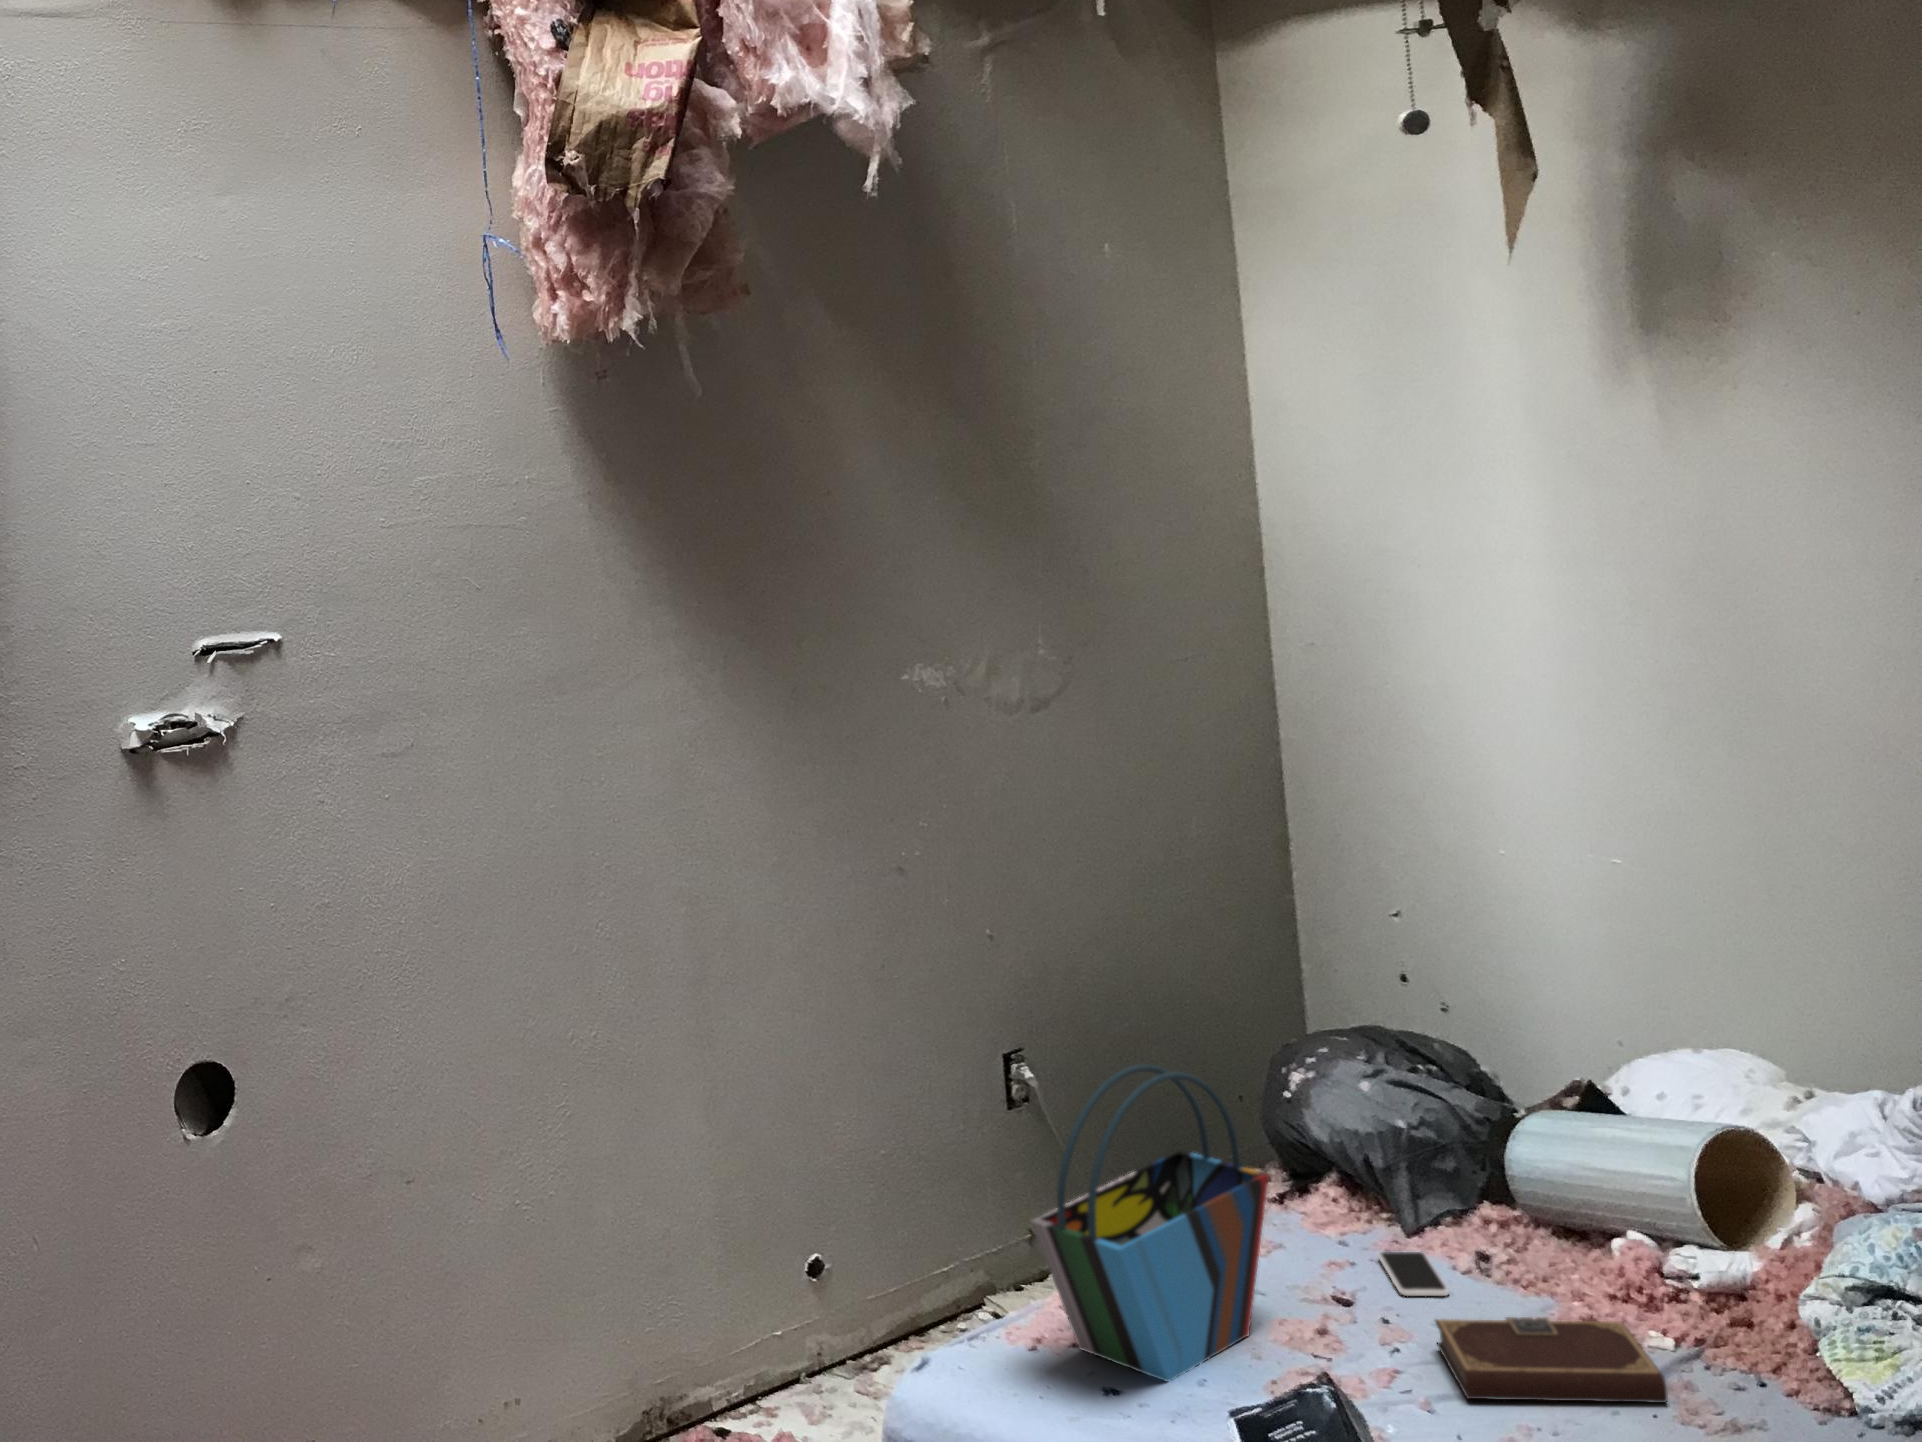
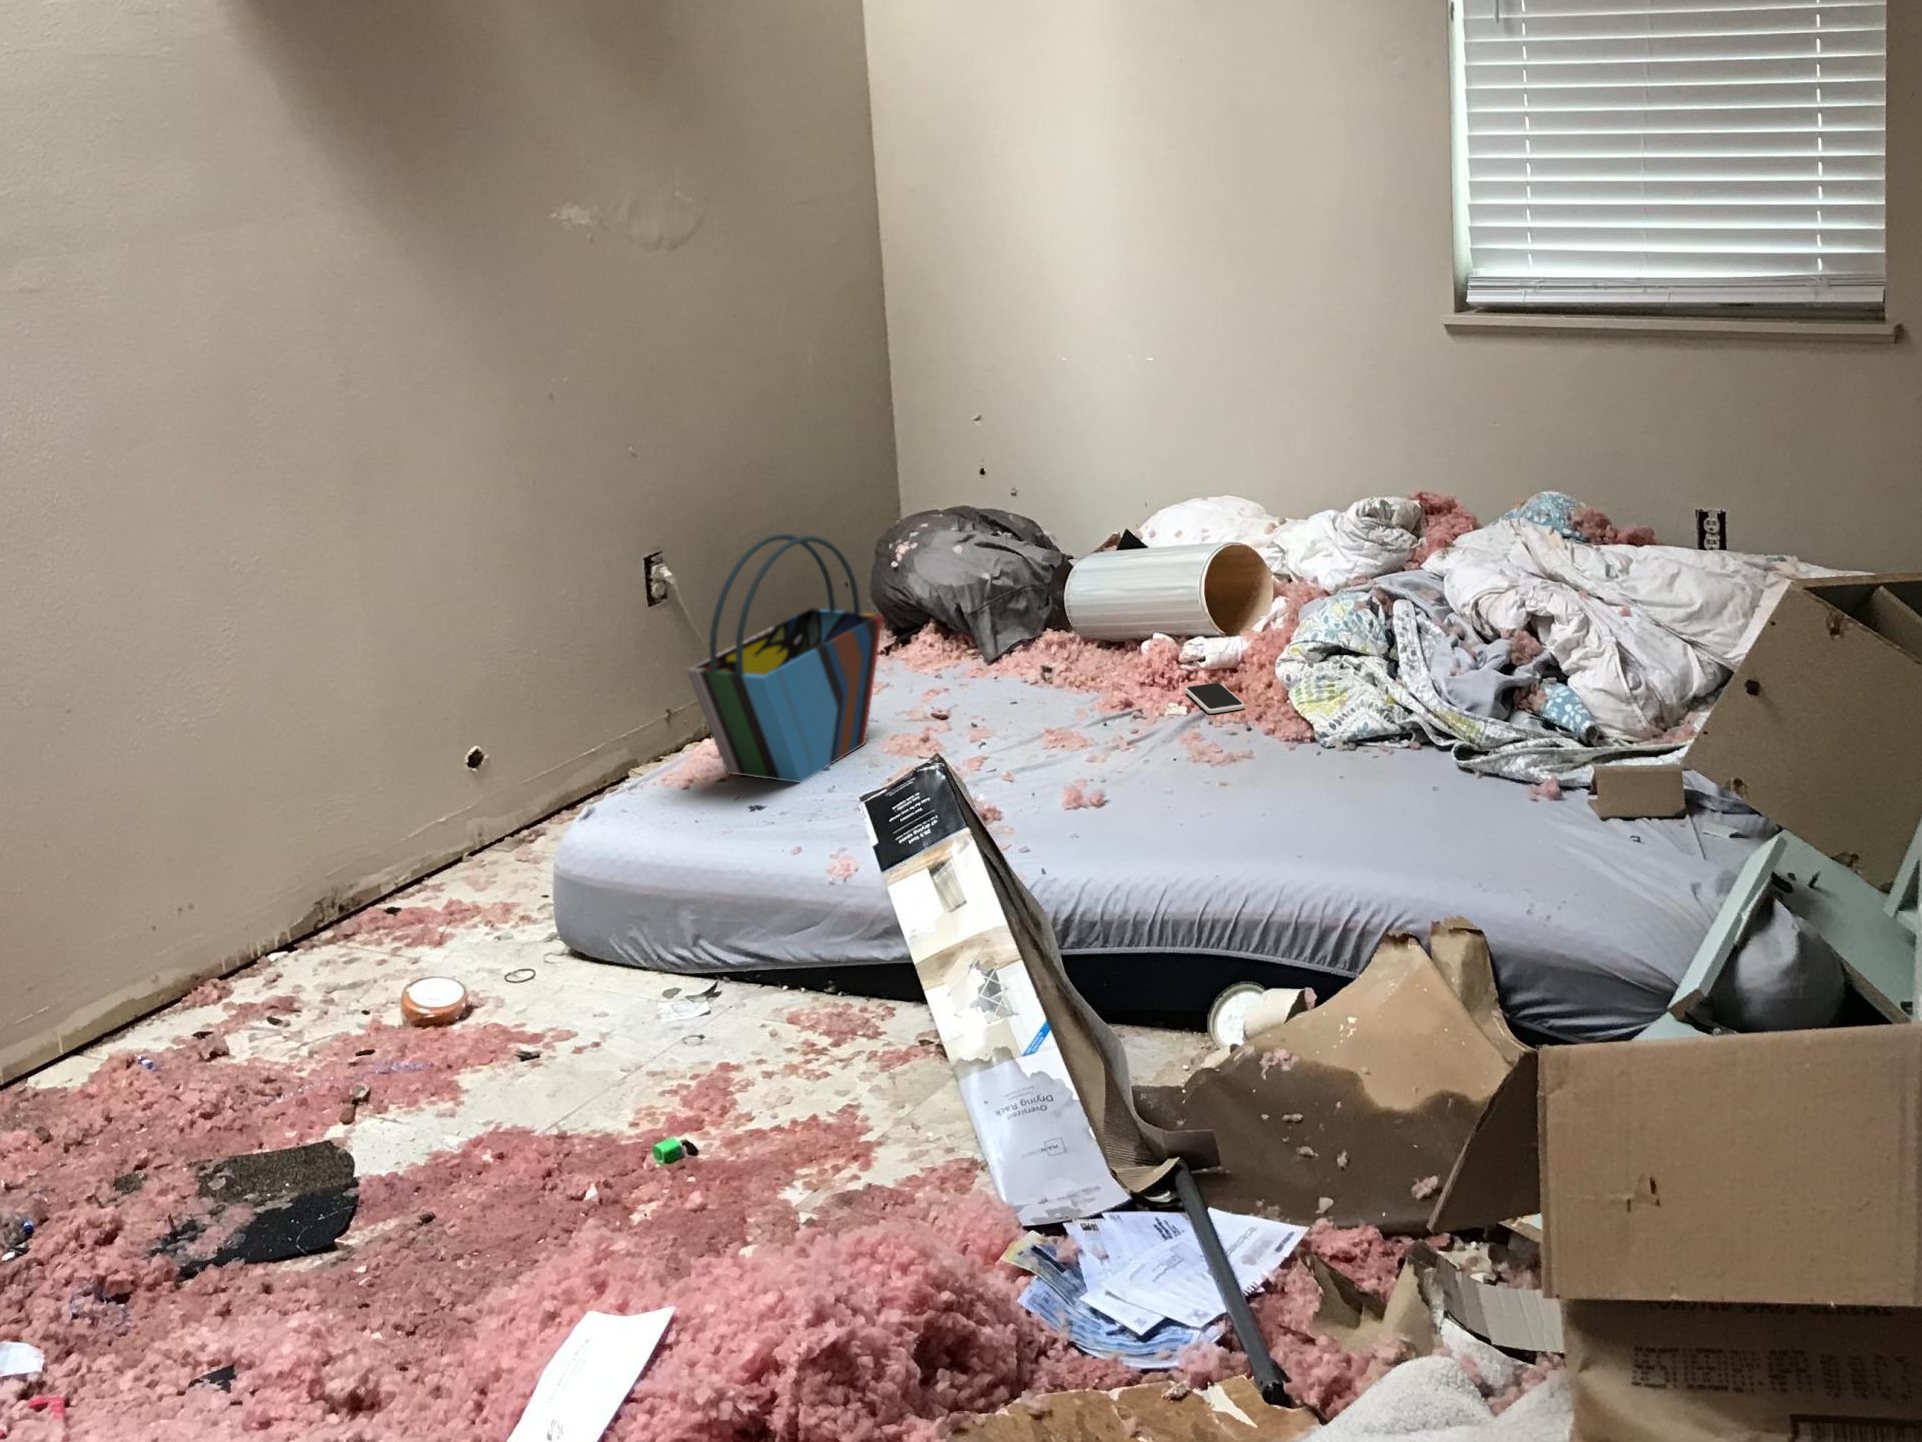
smartphone: present [1378,1252,1449,1296] -> present [1185,683,1245,713]
notebook: present [1435,1317,1668,1403] -> none [1007,688,1168,755]

